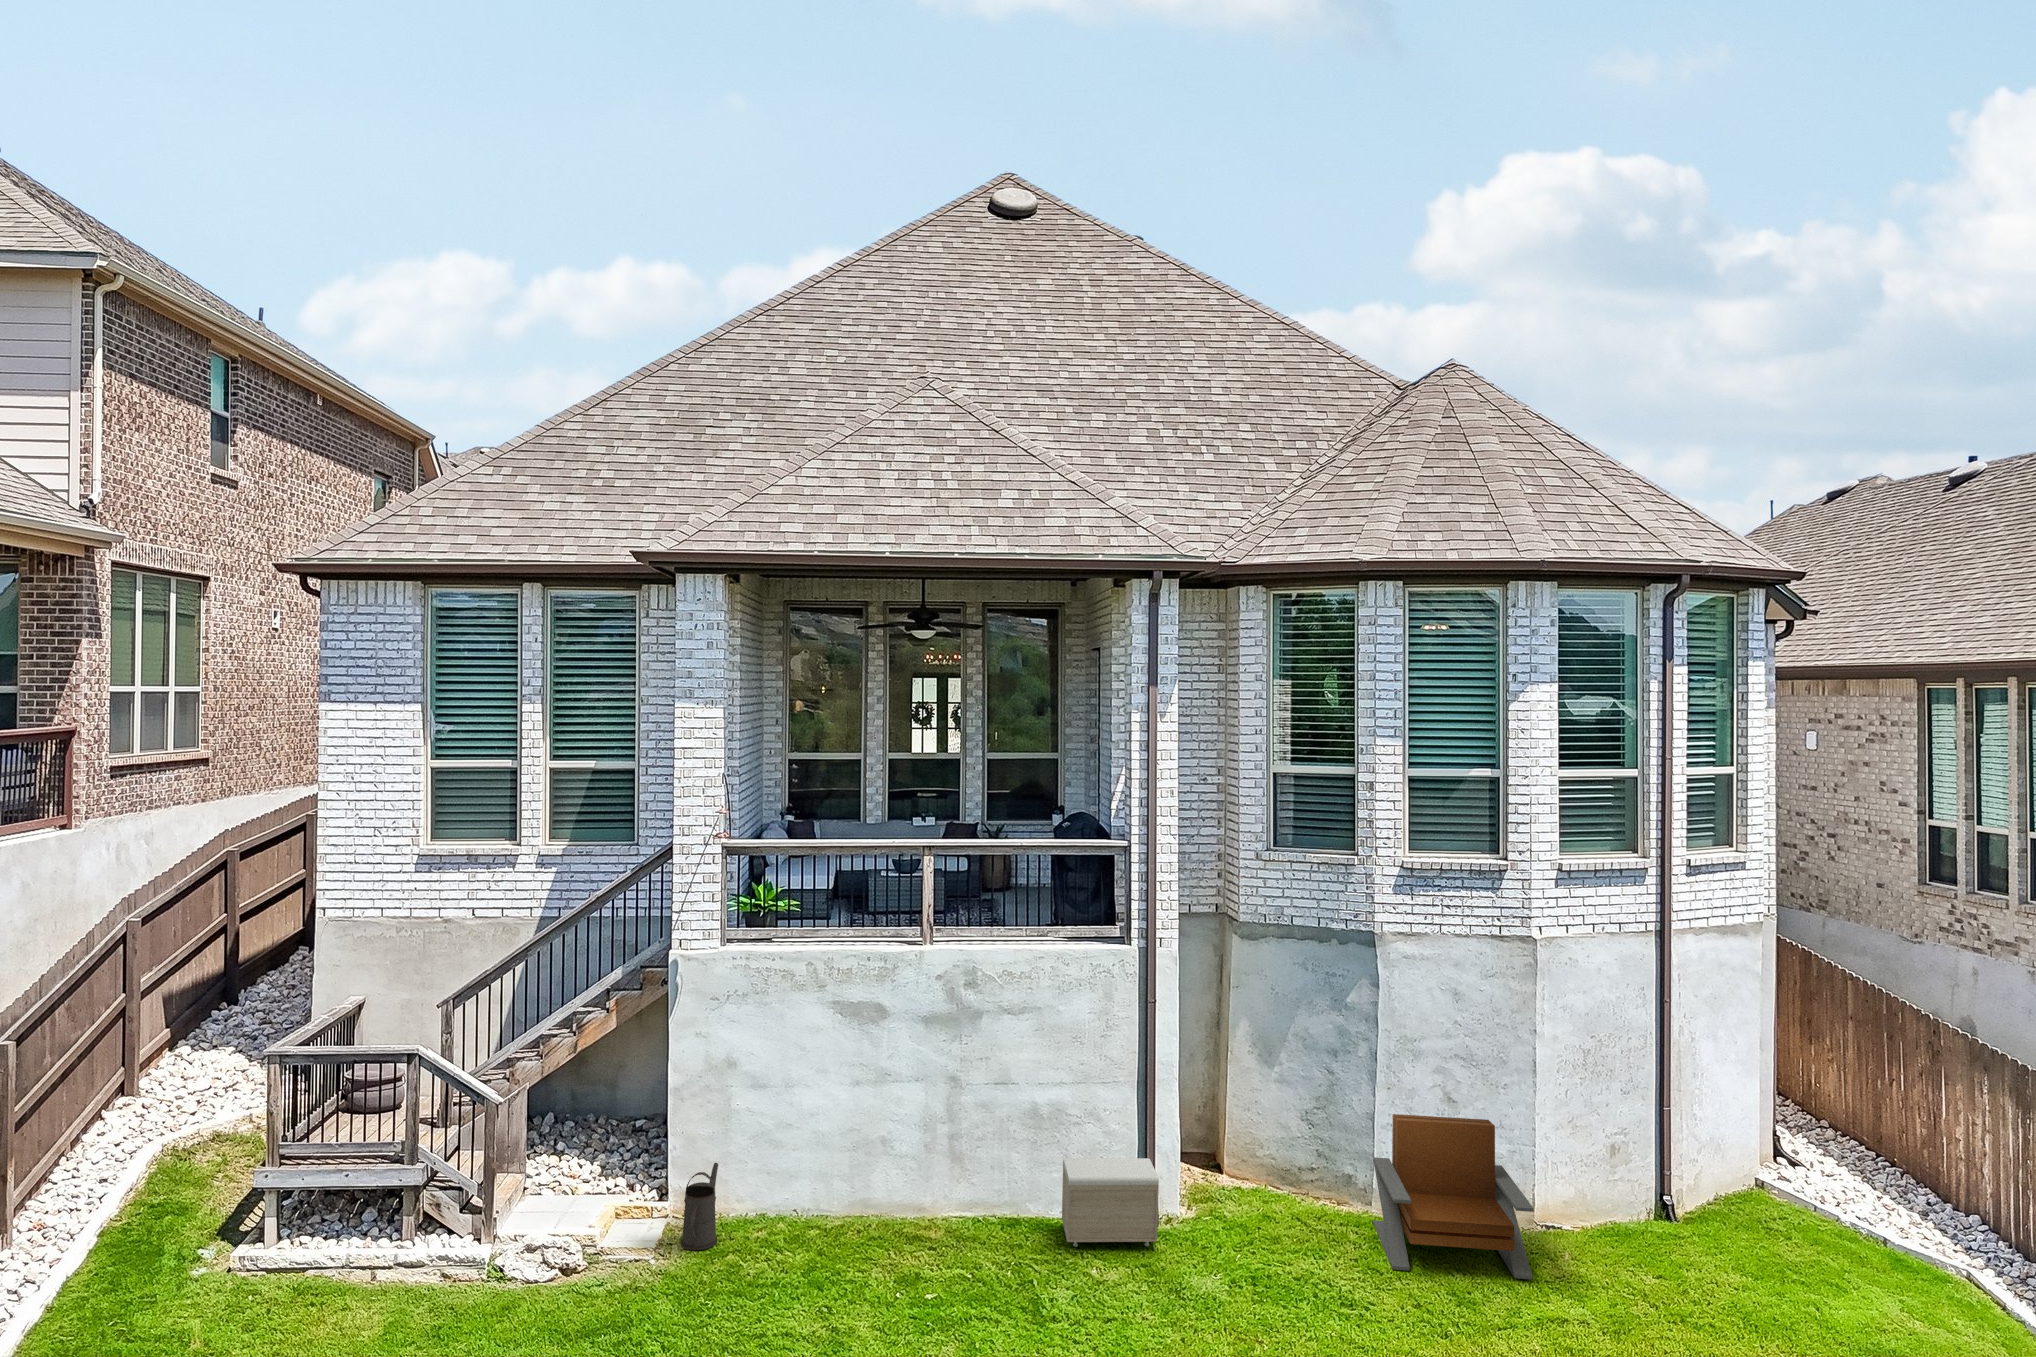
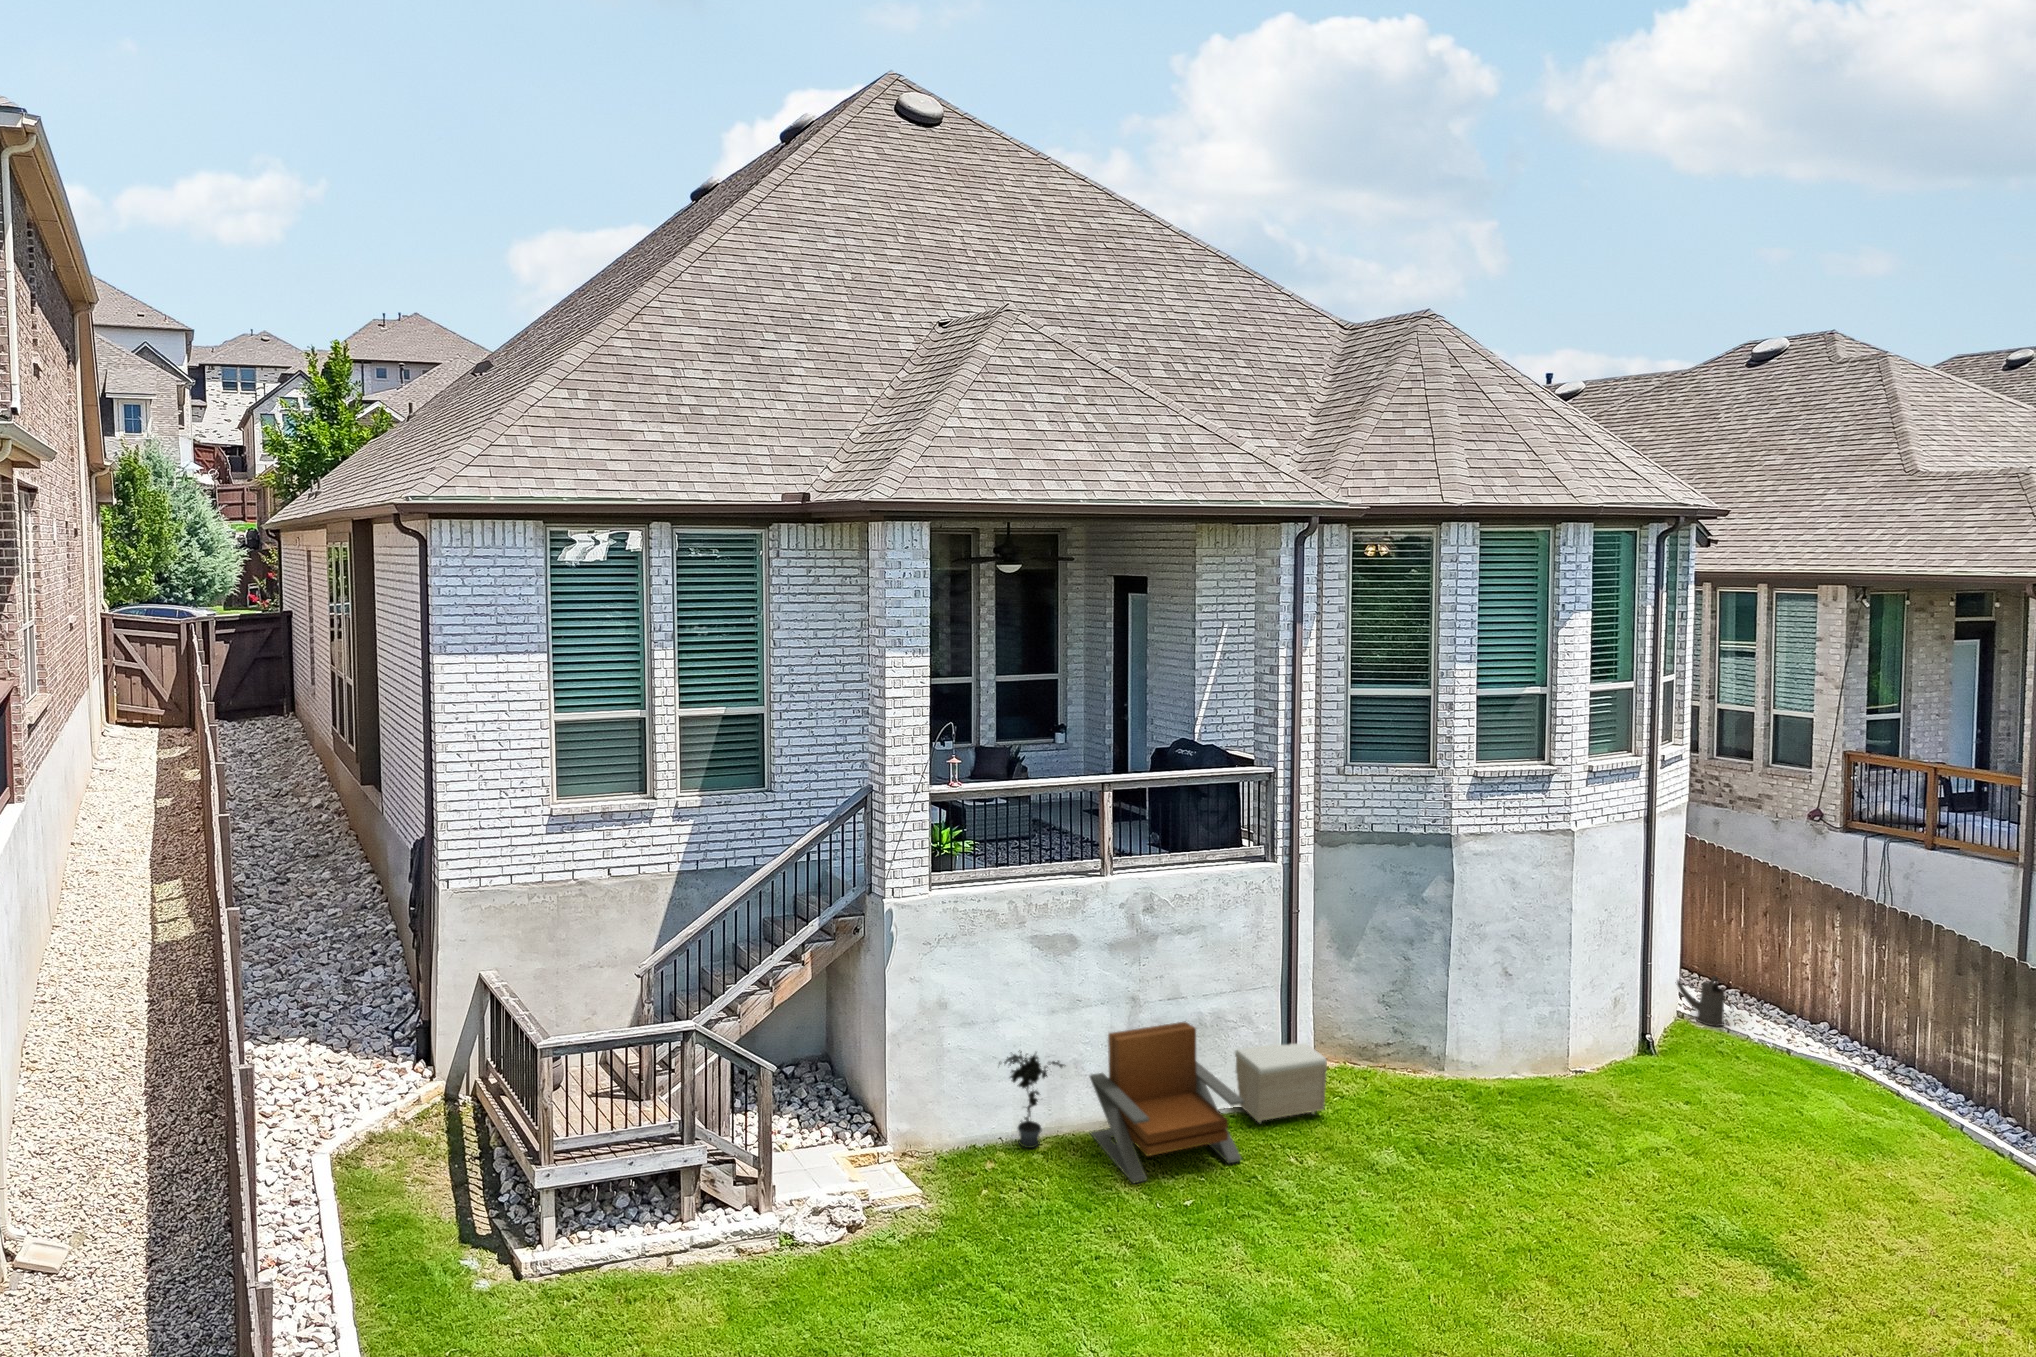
lounge chair: present [1373,1114,1534,1279] -> present [1090,1021,1244,1183]
potted plant: none [768,1123,839,1234] -> present [999,1051,1064,1148]
watering can: present [681,1163,718,1250] -> present [1677,976,1734,1026]

